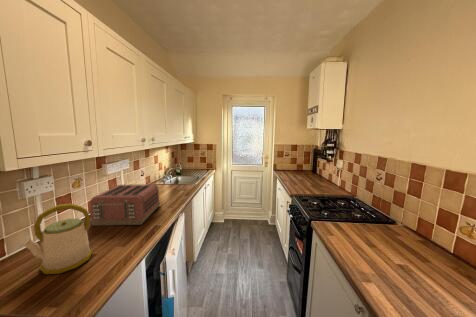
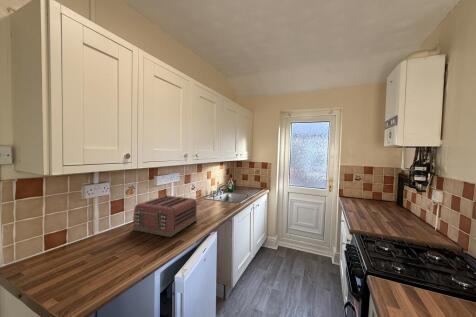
kettle: present [24,204,92,274] -> none [68,208,120,270]

